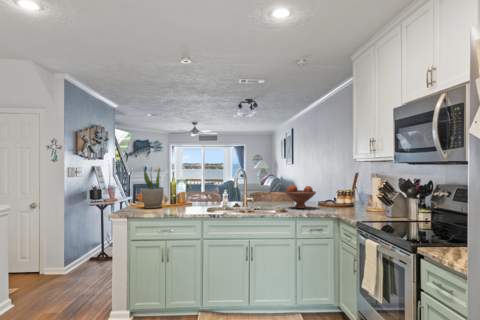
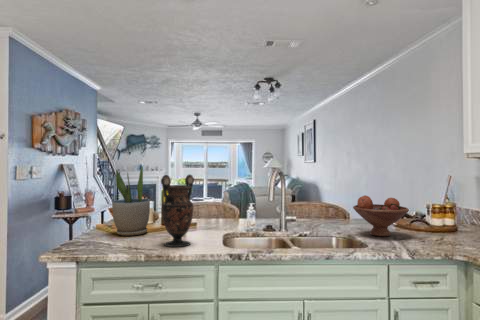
vase: none [171,172,190,212] -> present [161,175,194,247]

